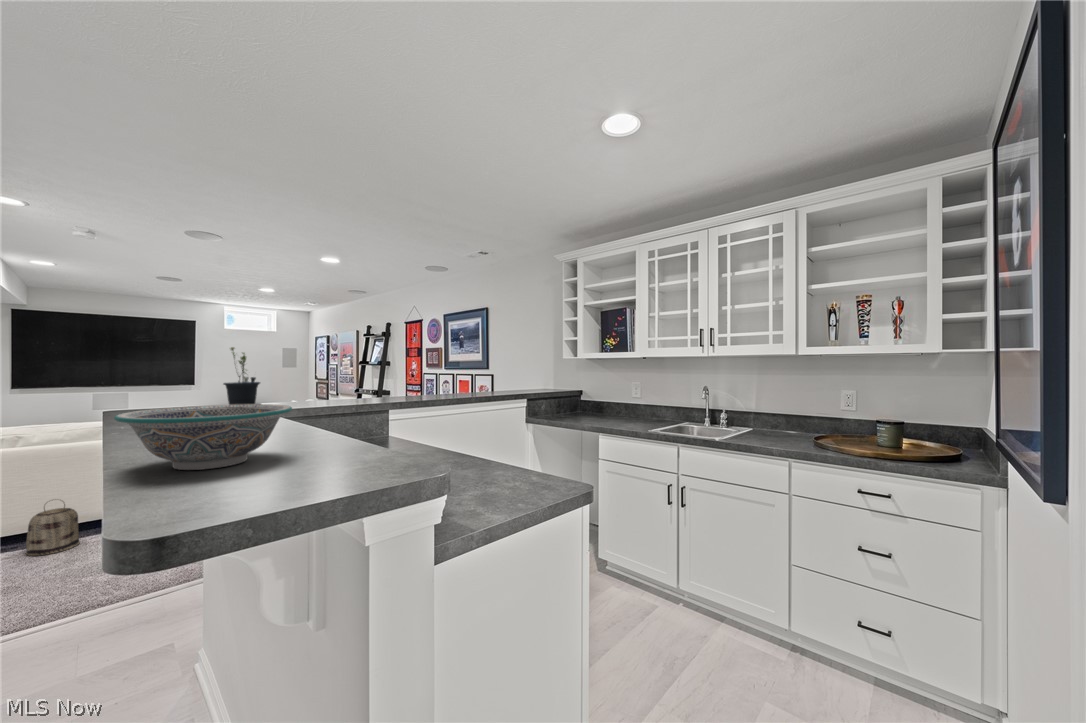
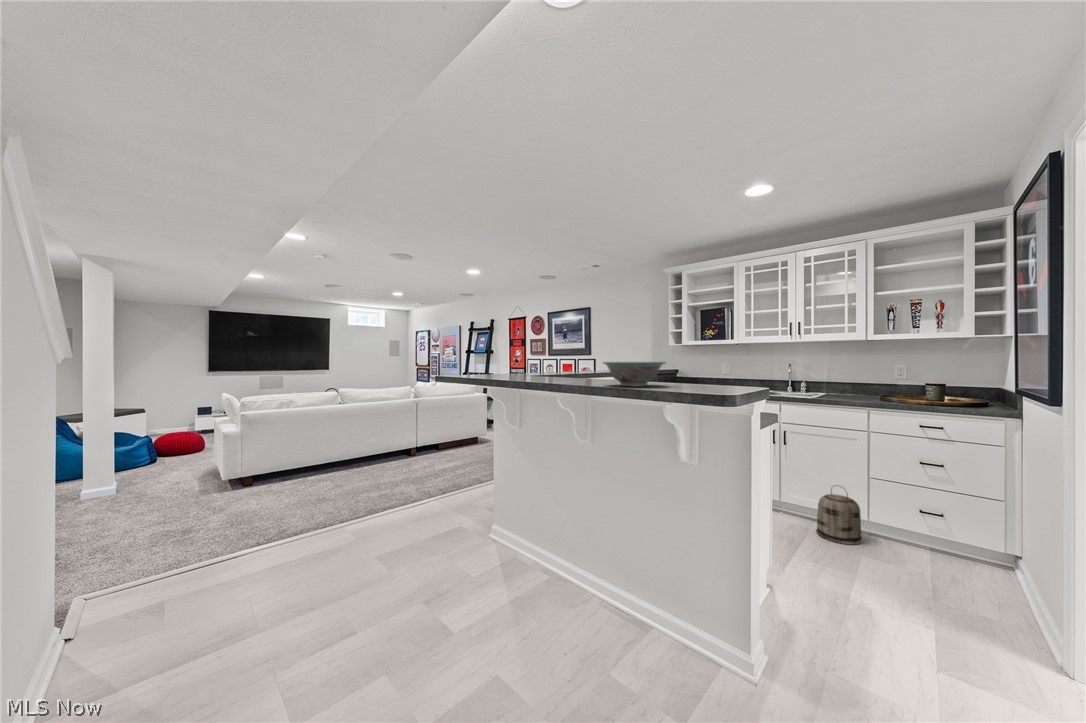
potted plant: present [224,347,260,405] -> none [482,337,510,376]
basket: present [26,504,80,556] -> present [816,489,862,545]

